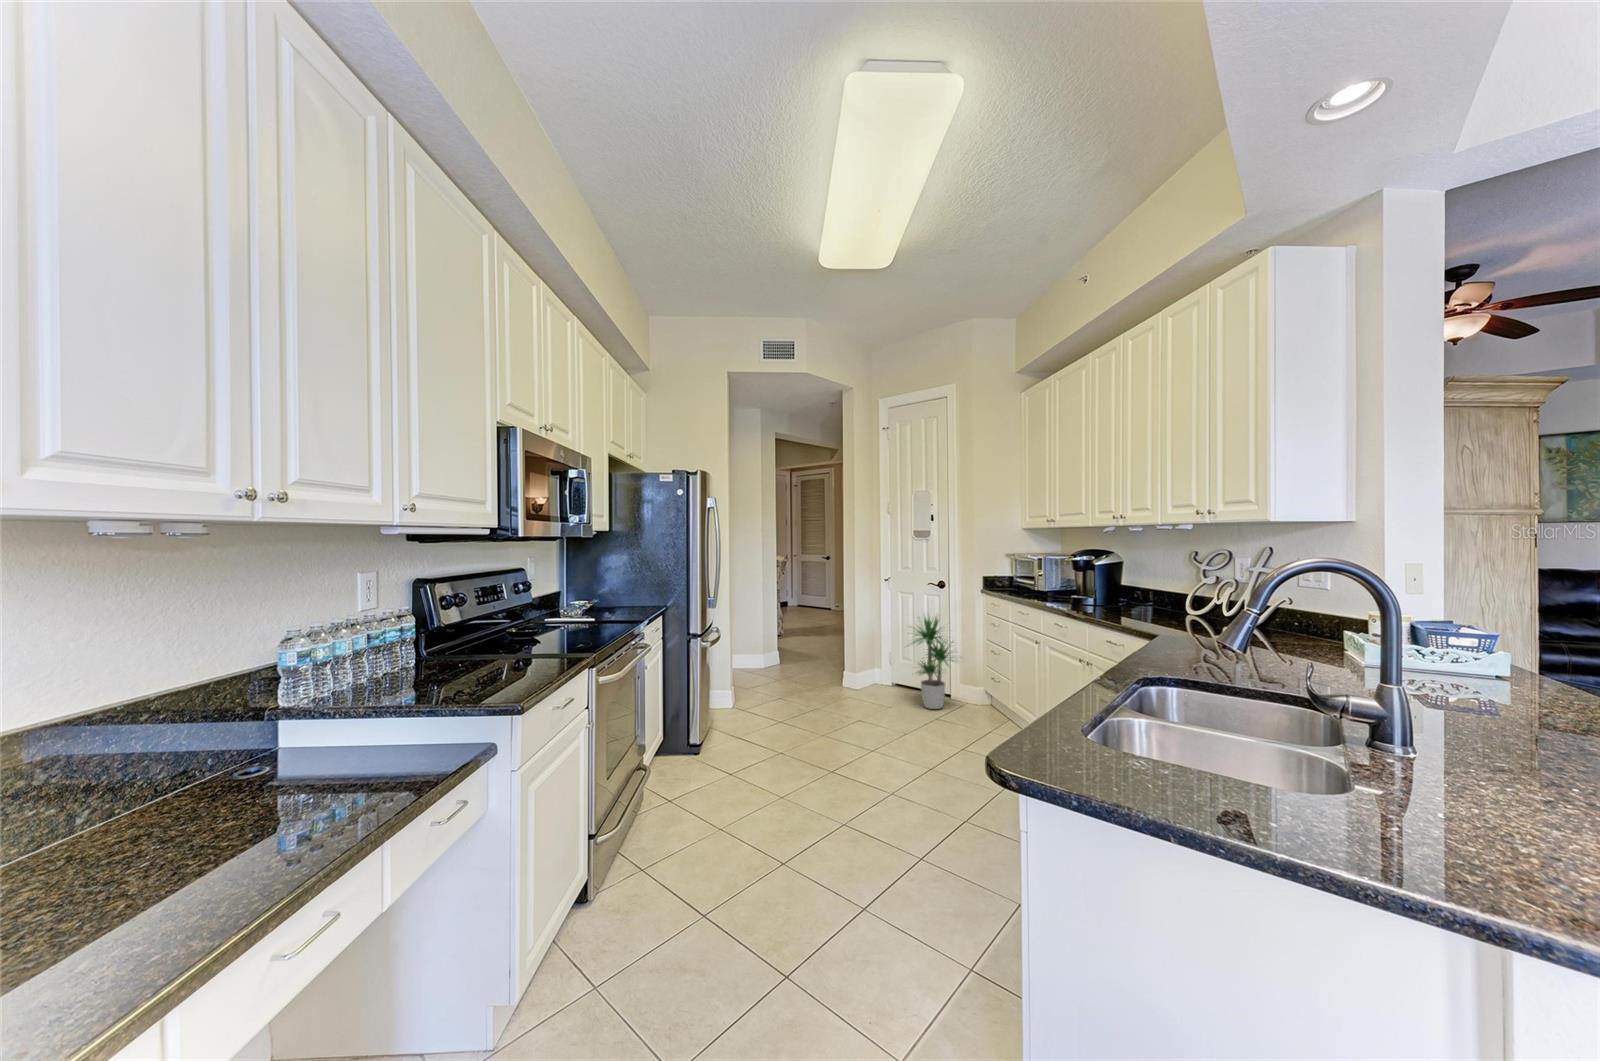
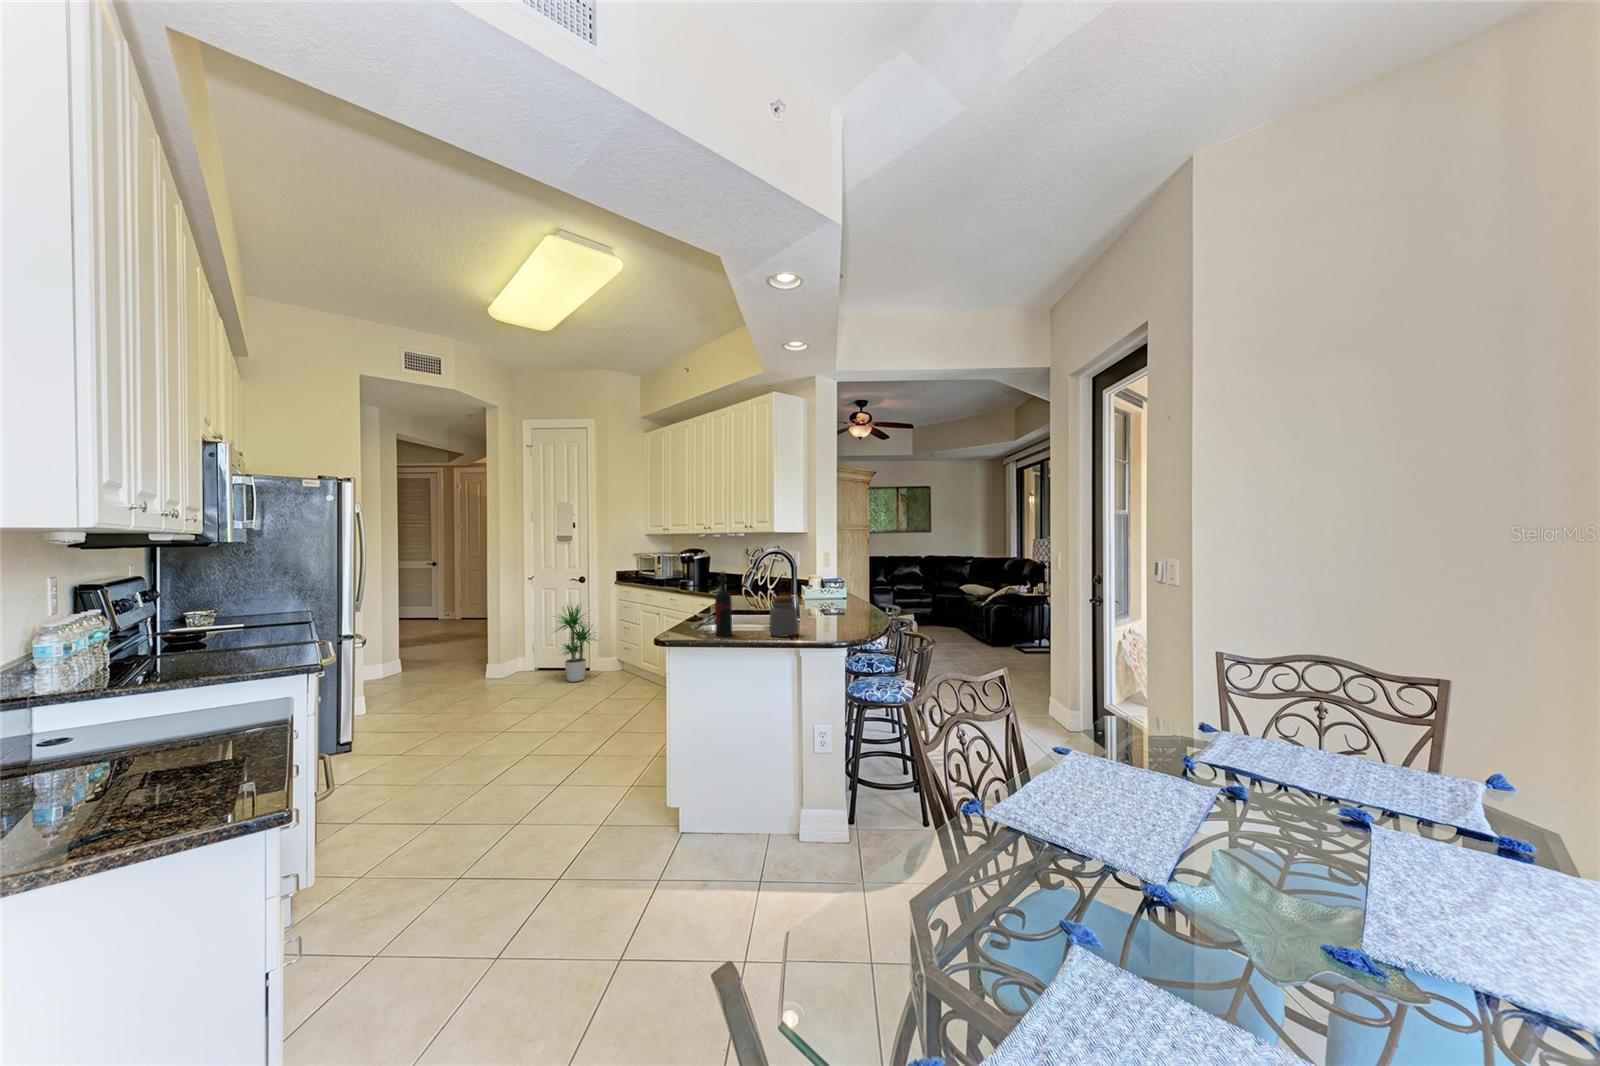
wine bottle: none [1156,614,1211,789] -> present [715,571,732,636]
jar: none [1357,708,1501,864] -> present [769,596,798,637]

